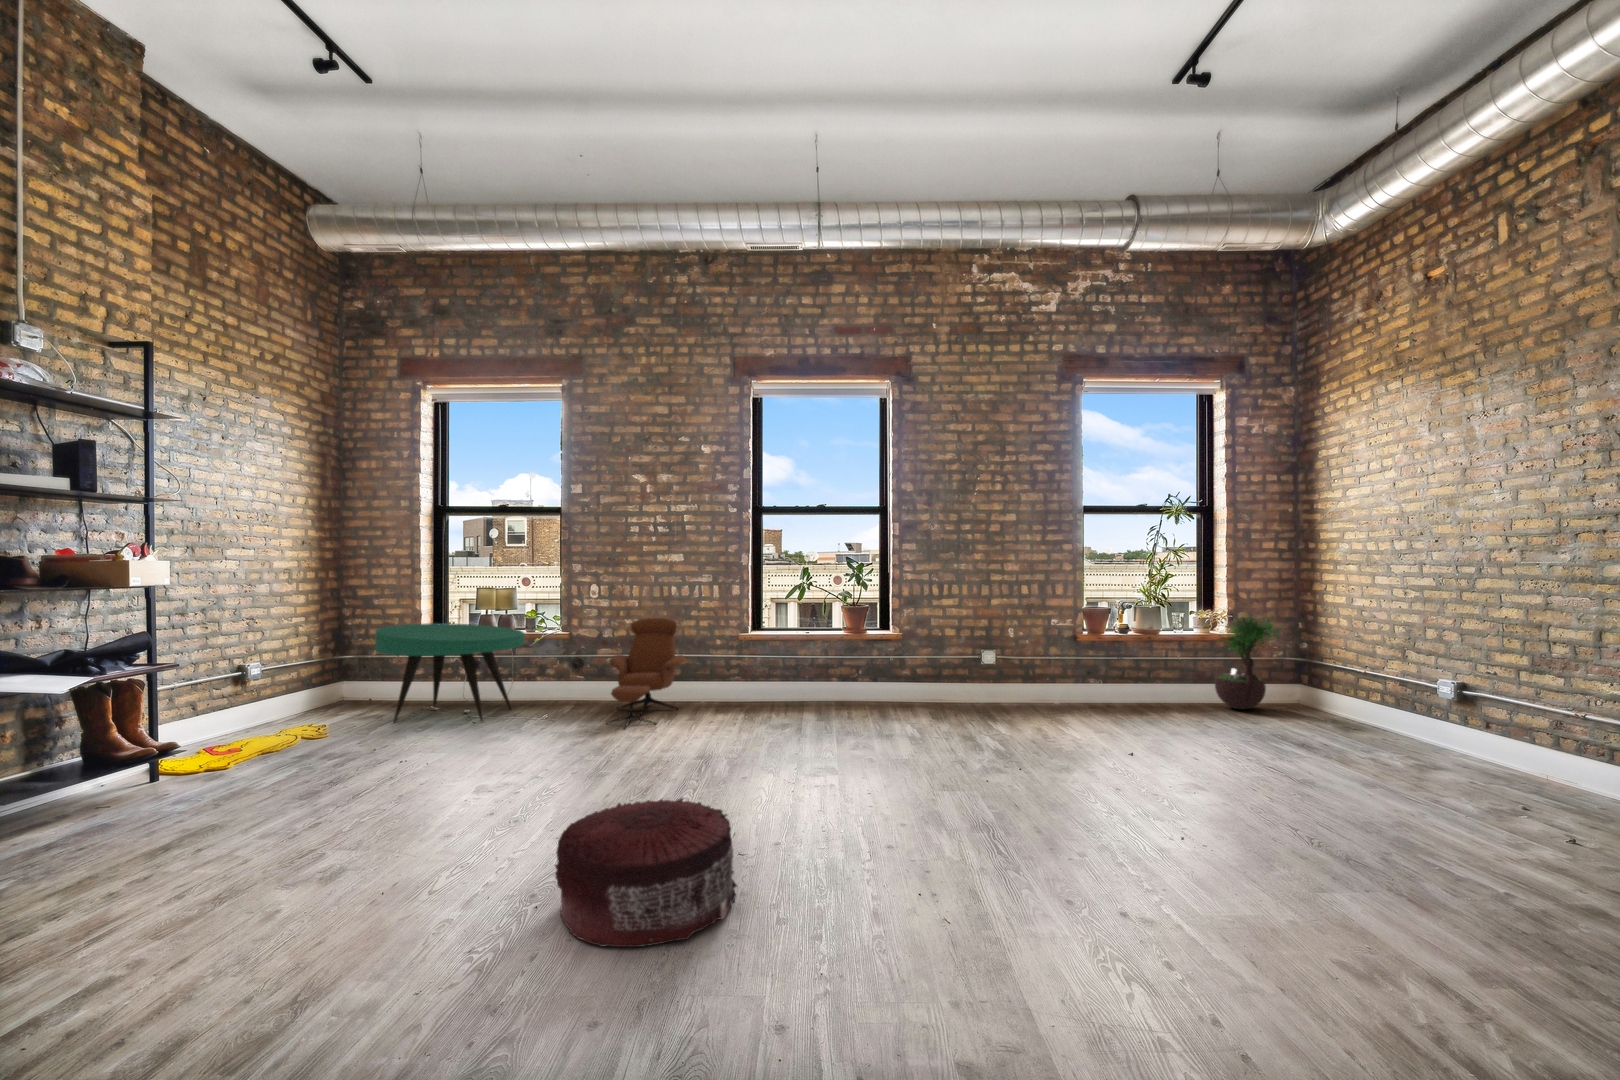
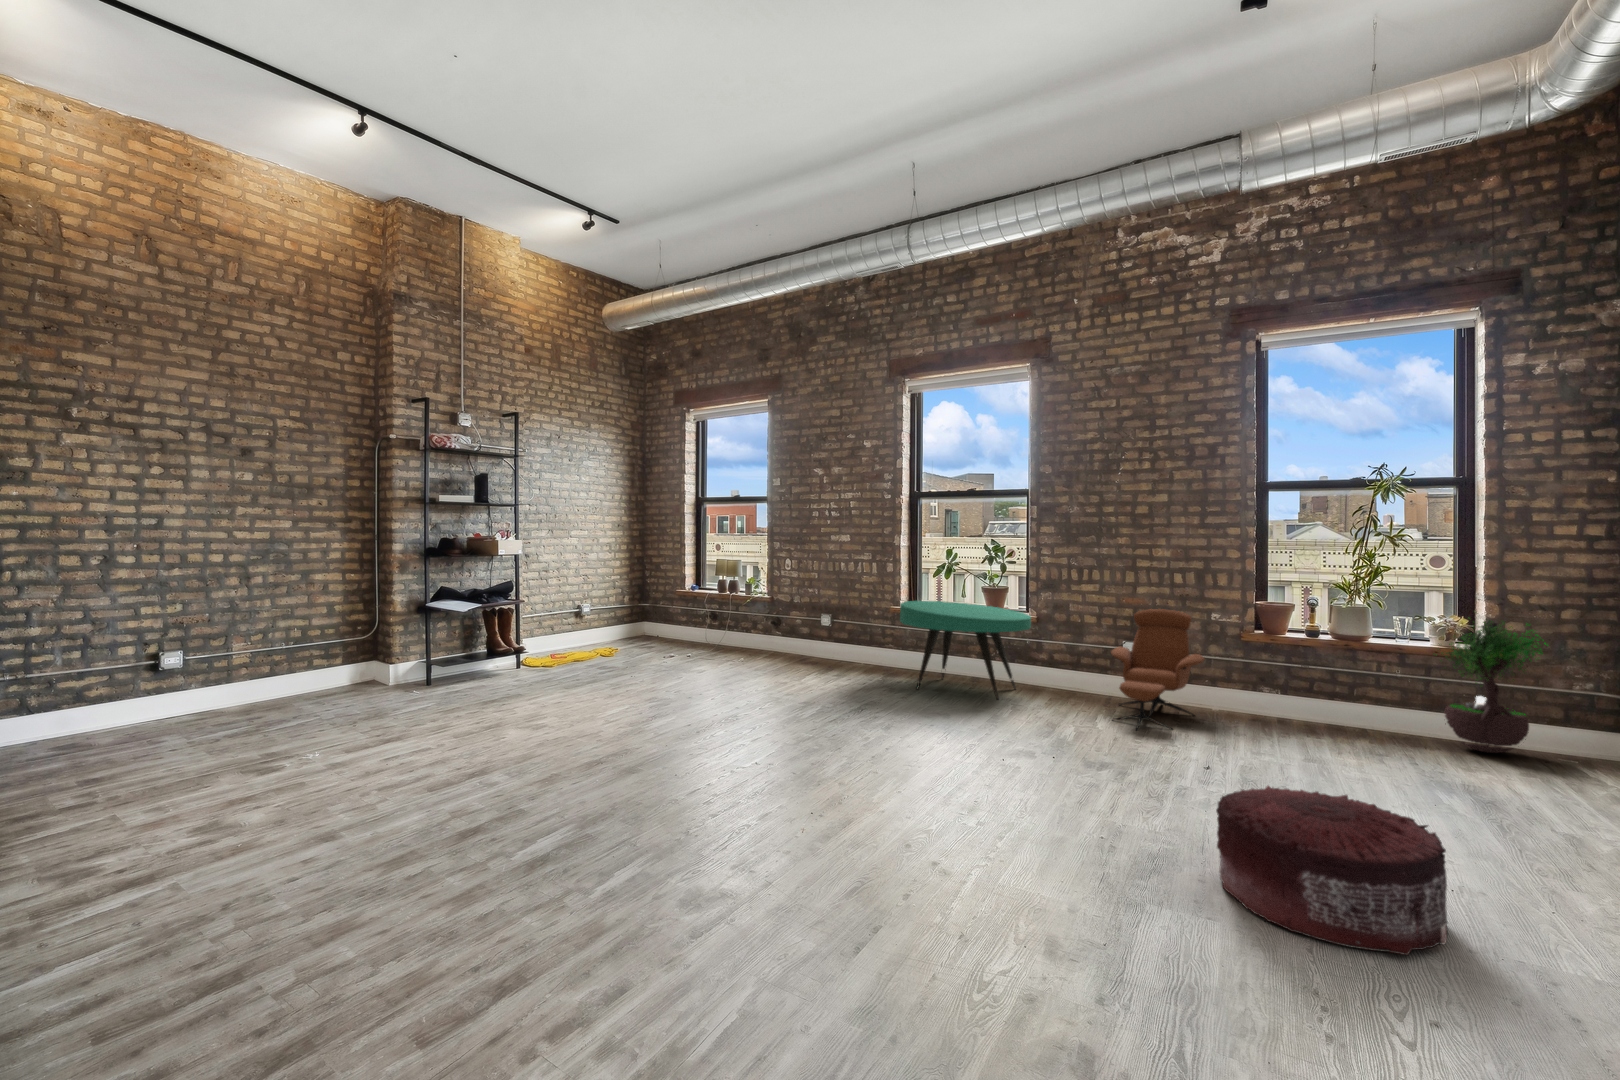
lounge chair: present [609,618,686,728] -> present [1112,609,1204,730]
coffee table: present [375,623,525,722] -> present [900,601,1031,700]
pouf: present [555,798,737,947] -> present [1216,786,1448,955]

